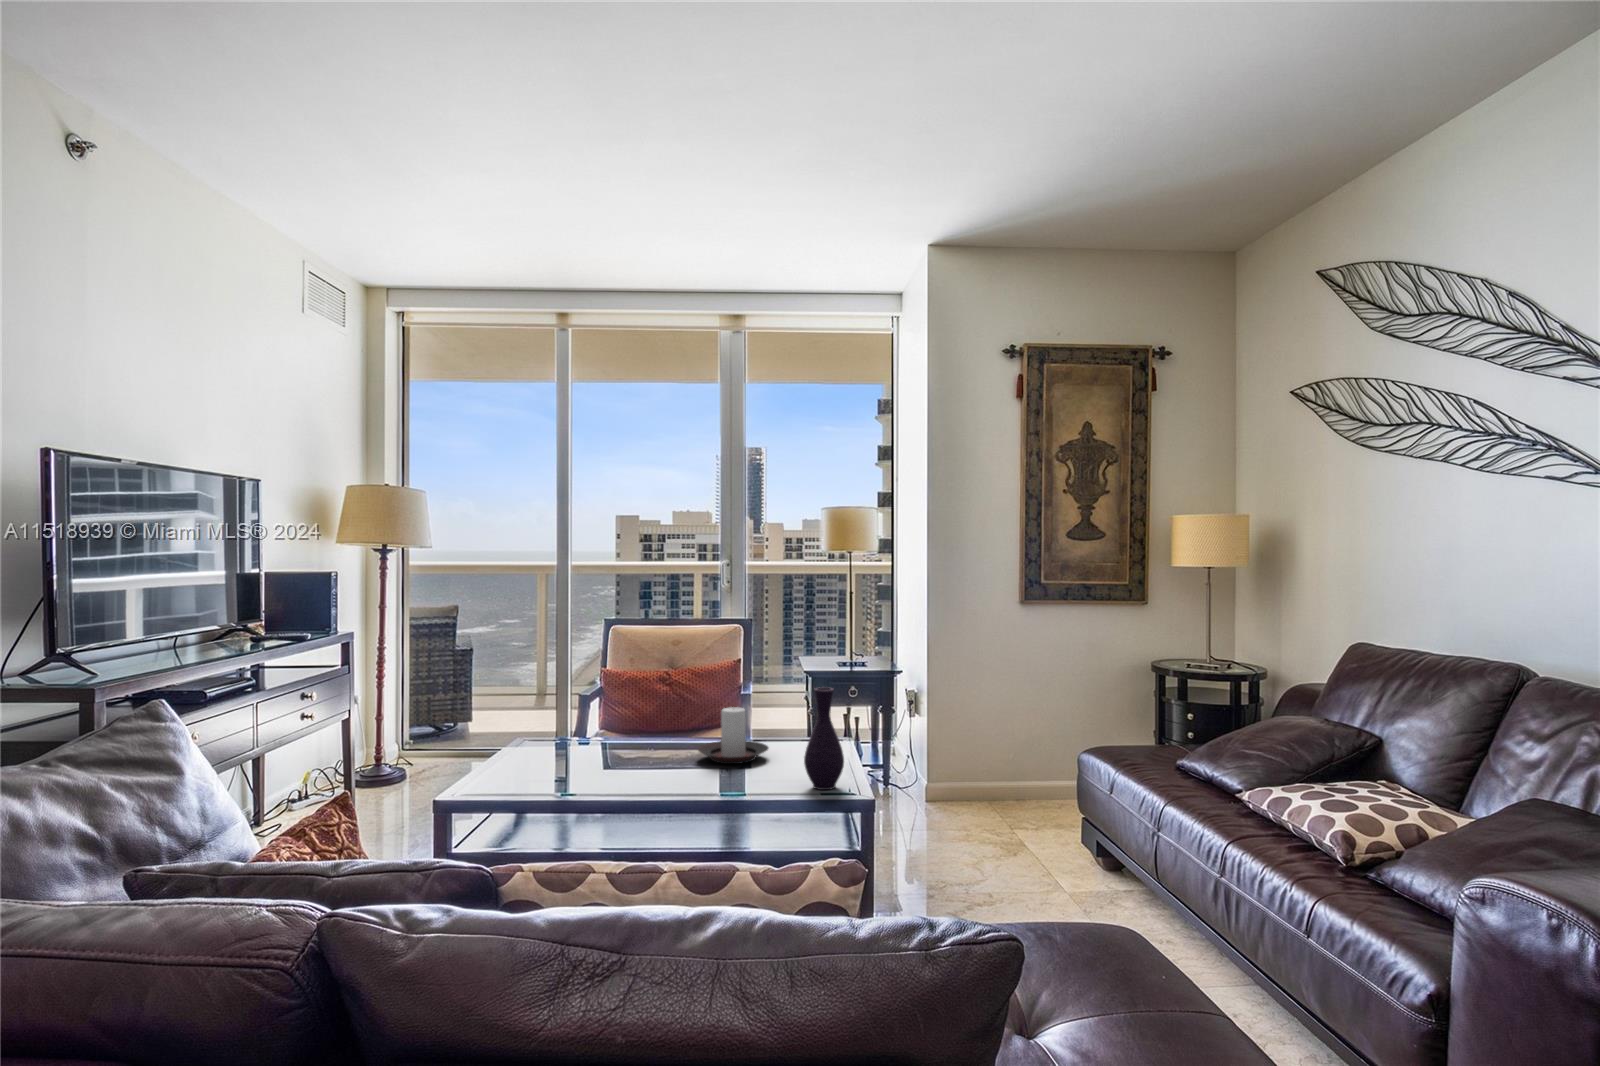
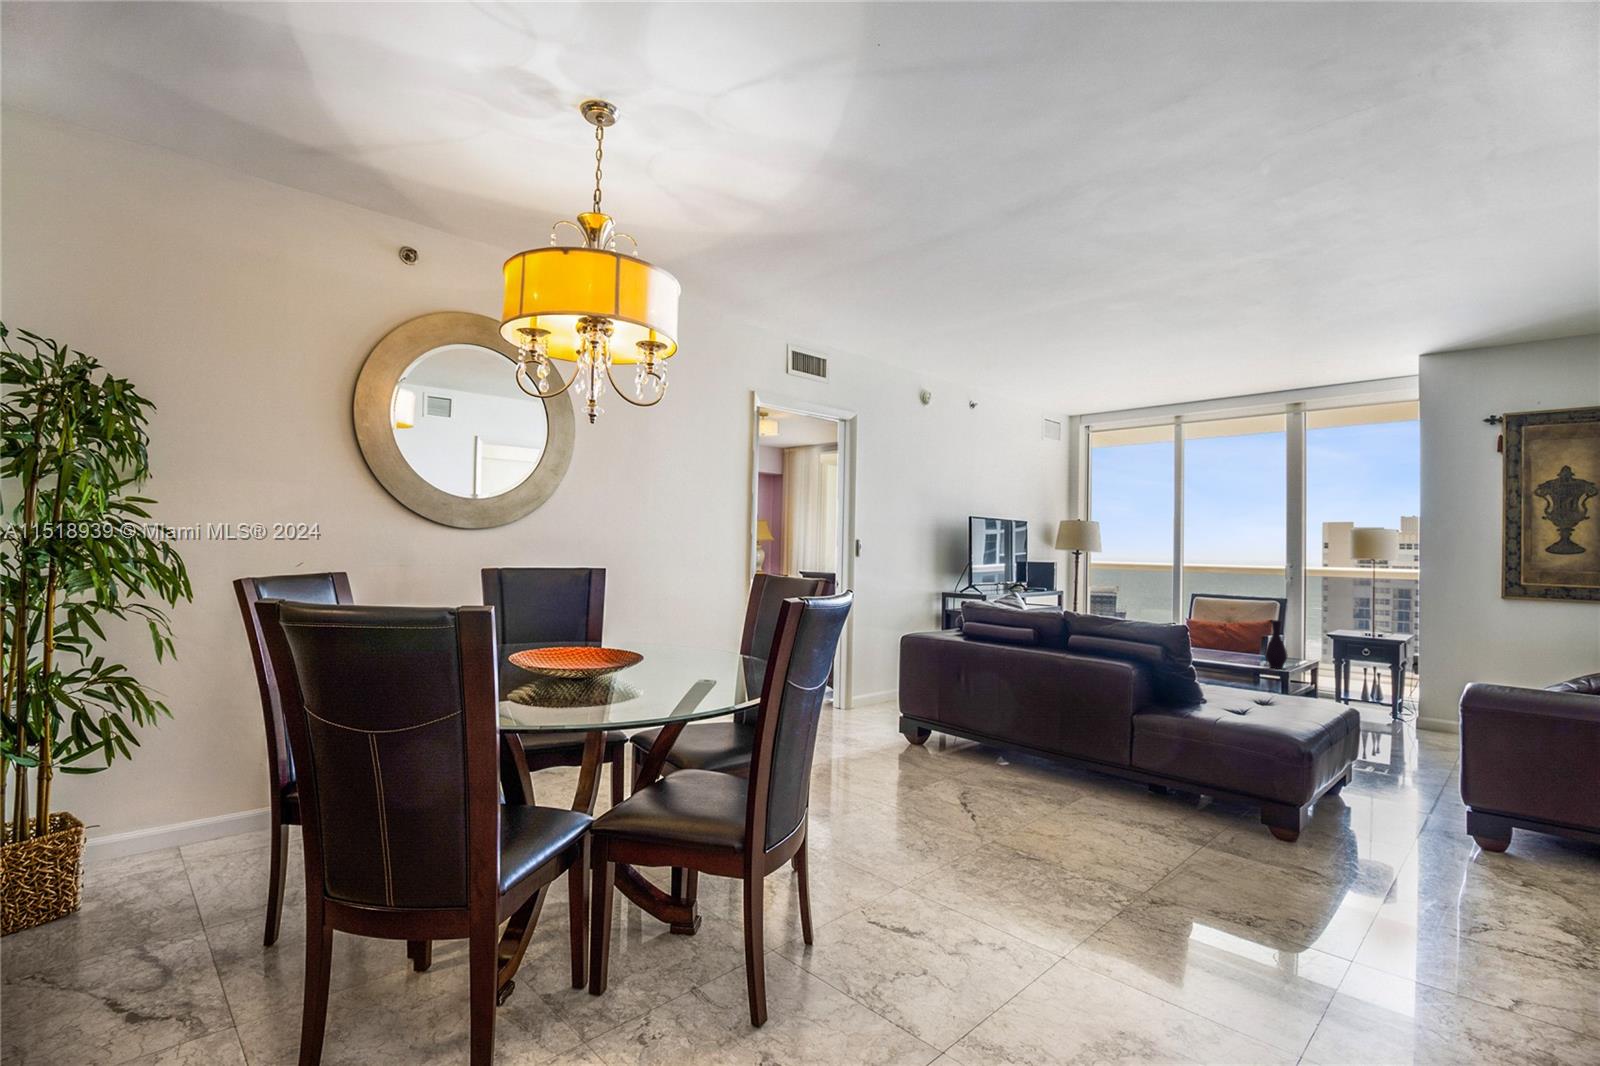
candle holder: present [698,707,768,764] -> none [1223,633,1264,661]

